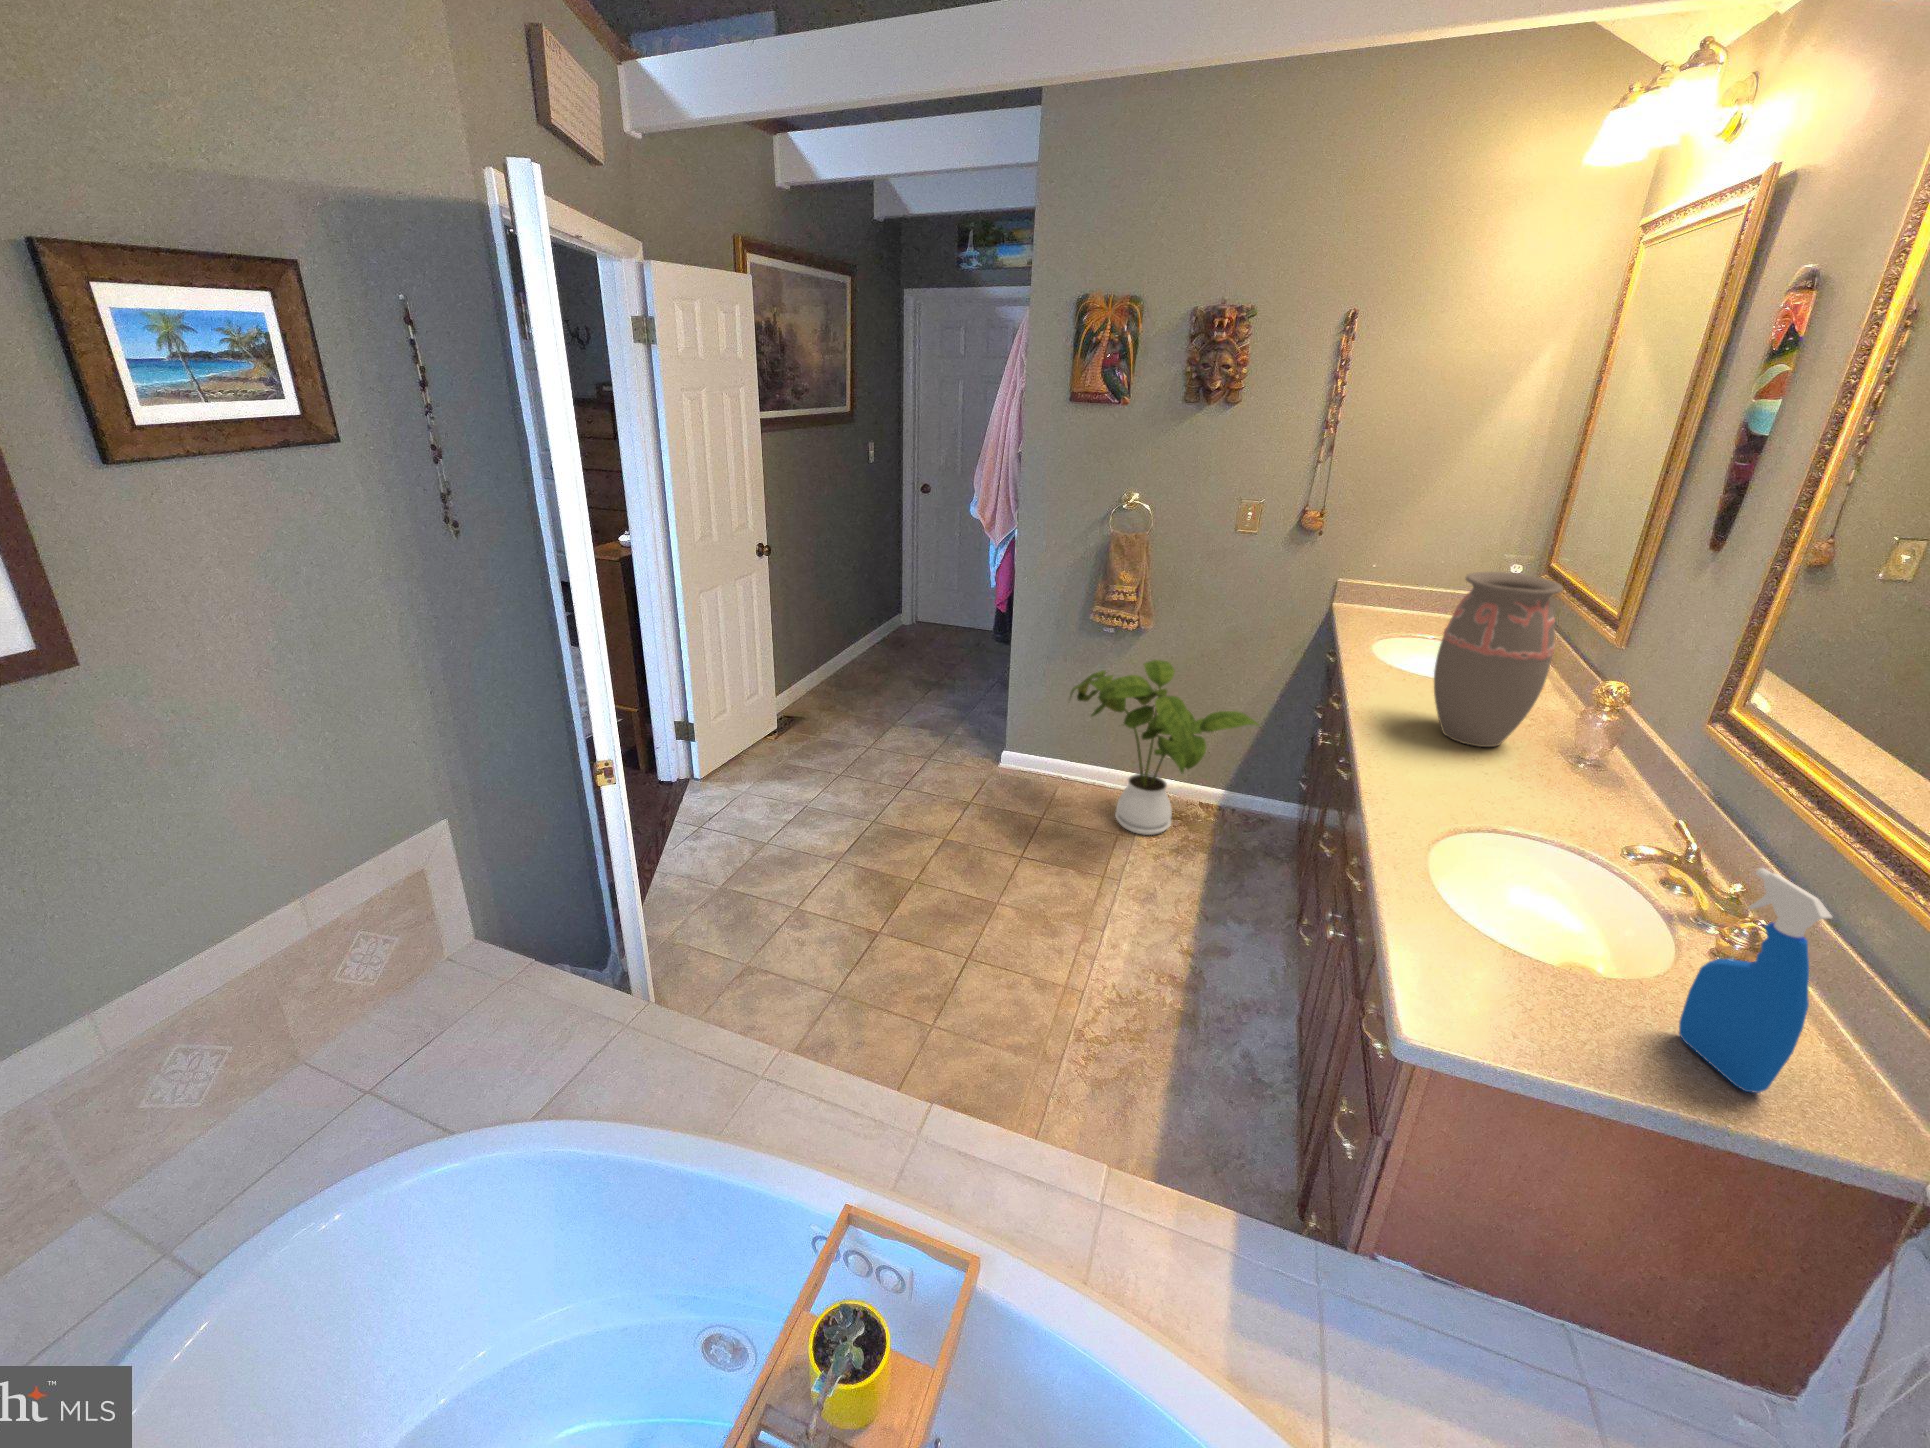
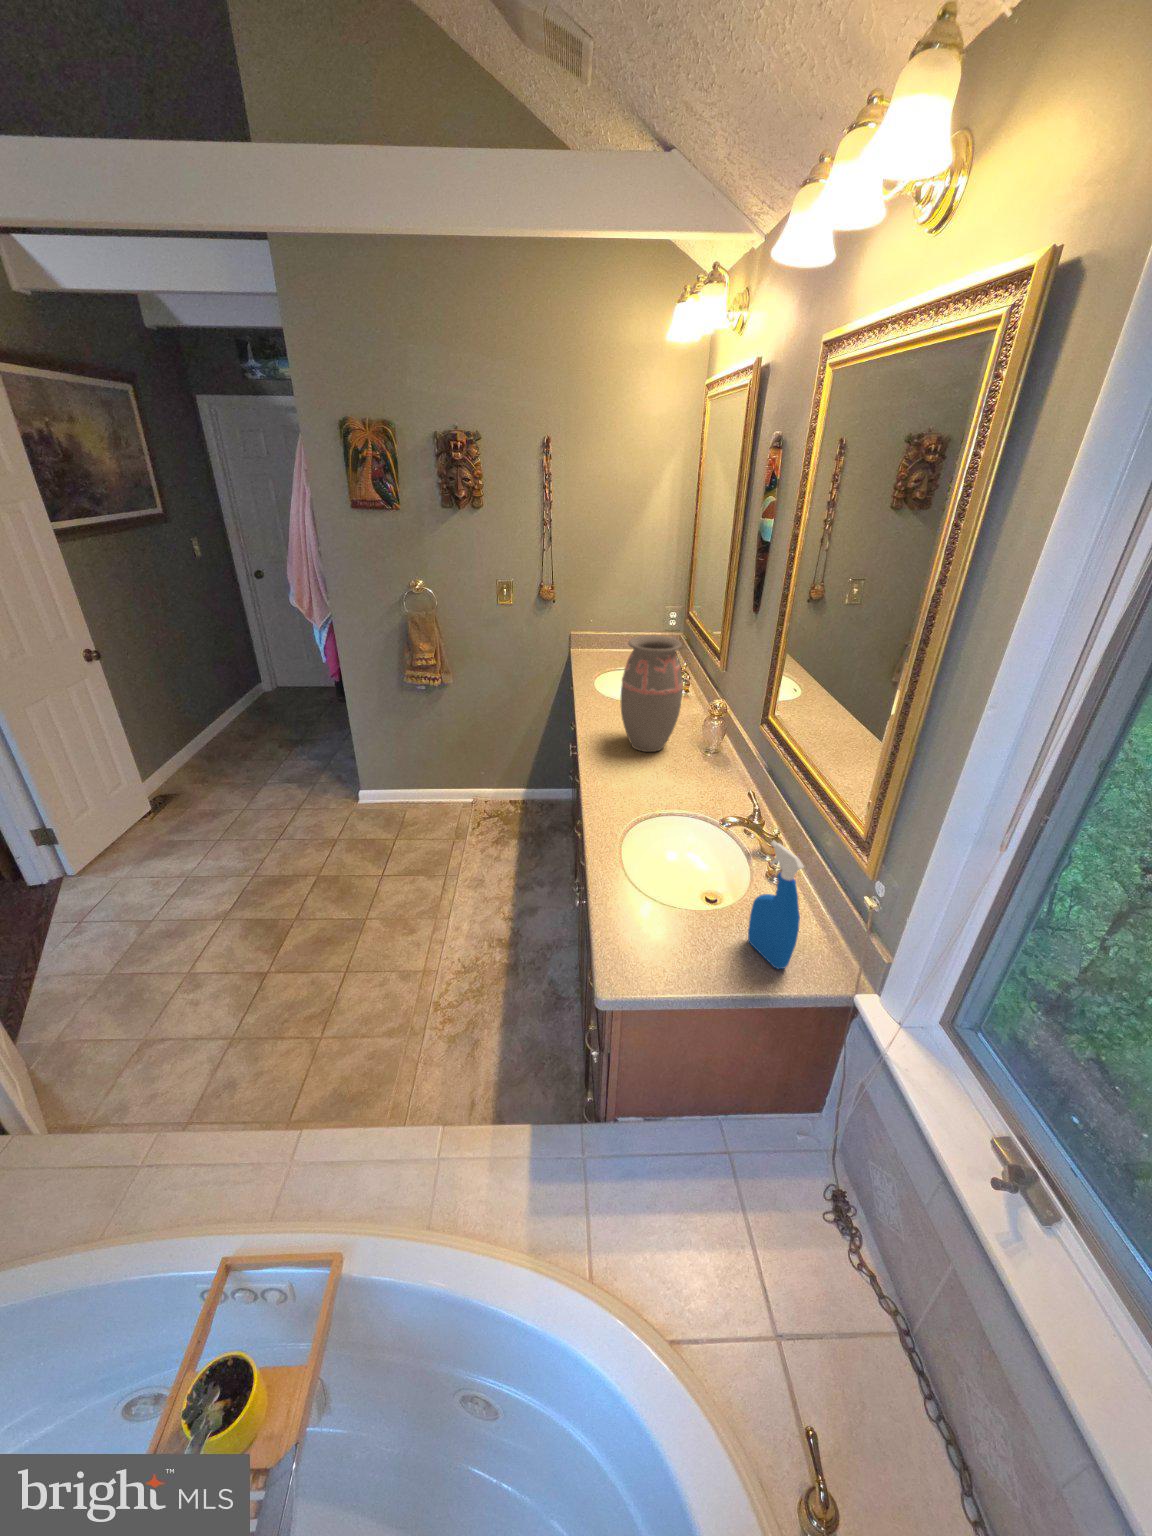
house plant: present [1070,660,1260,835] -> none [400,709,539,833]

